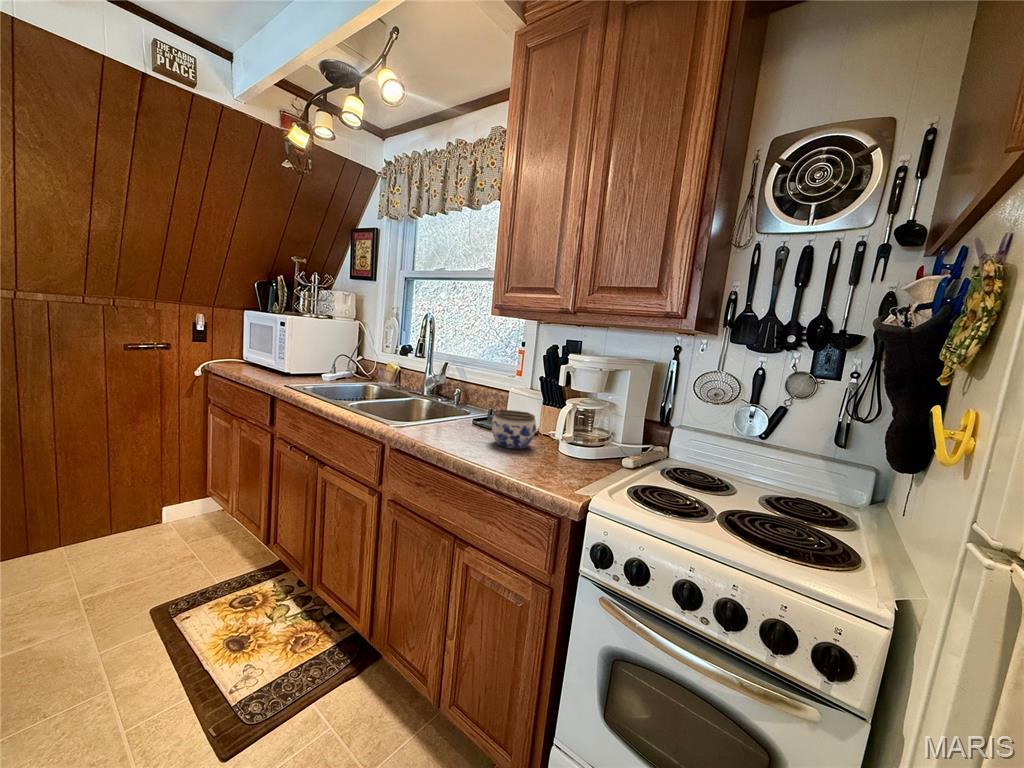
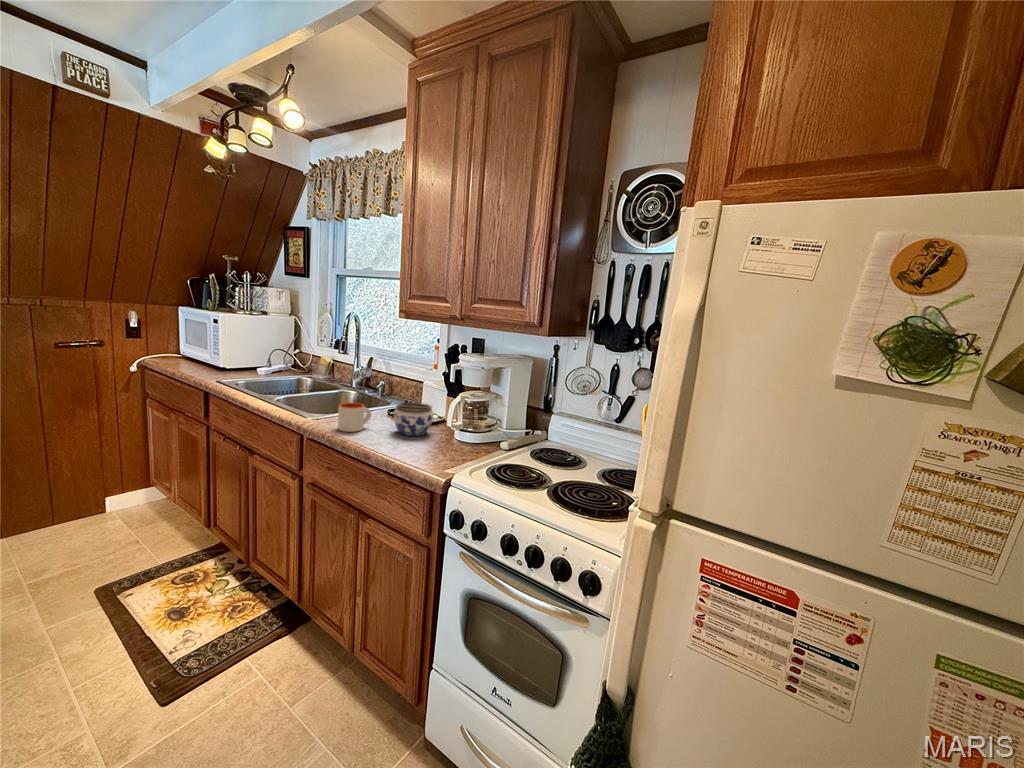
mug: none [428,408,464,442] -> present [338,403,371,432]

